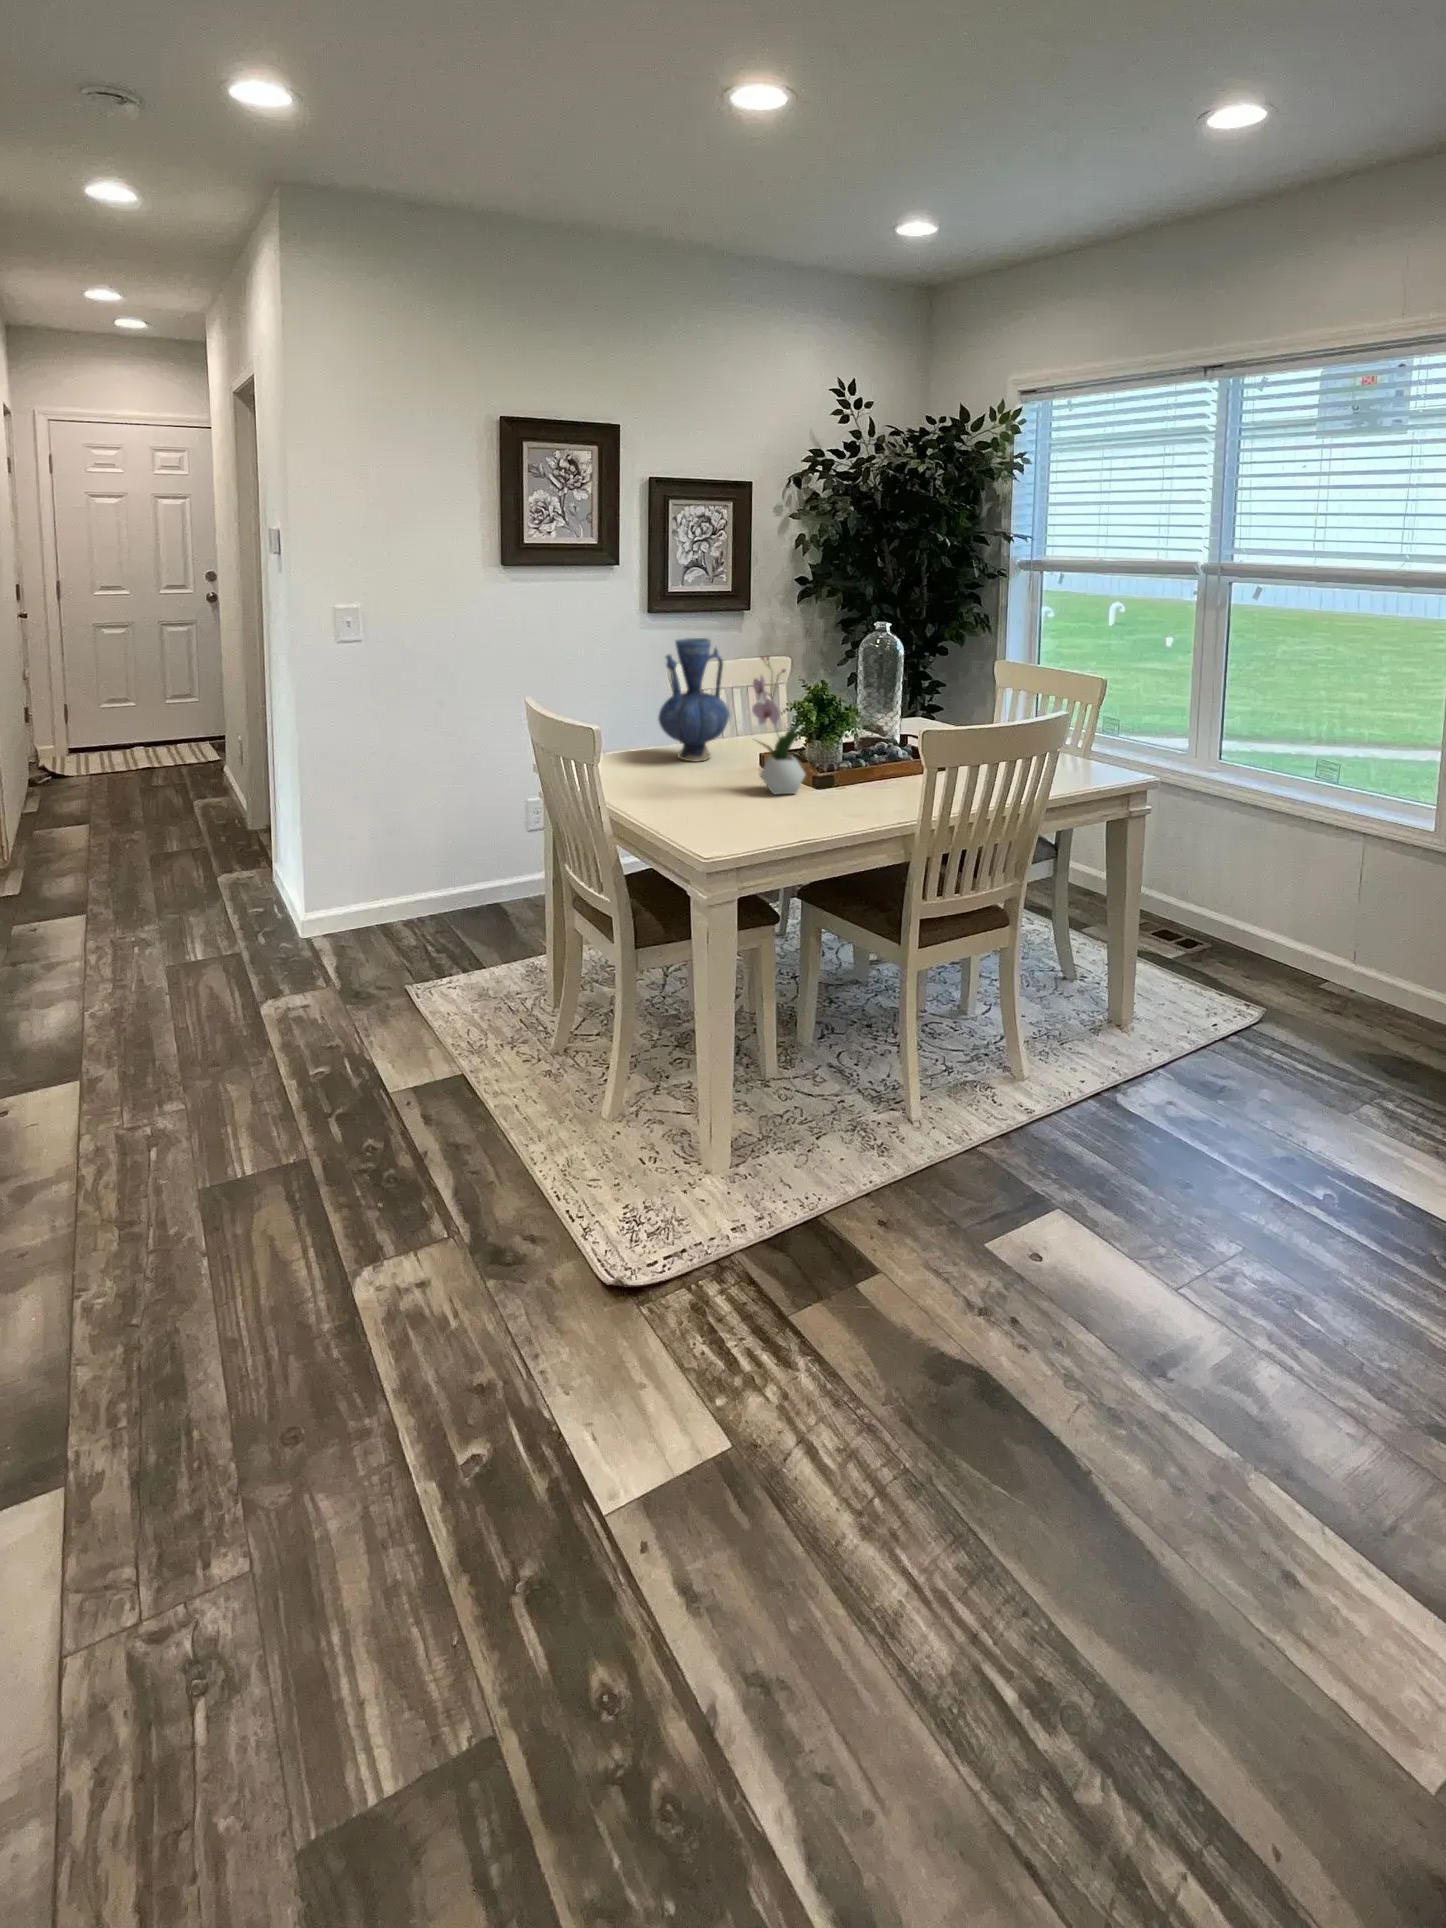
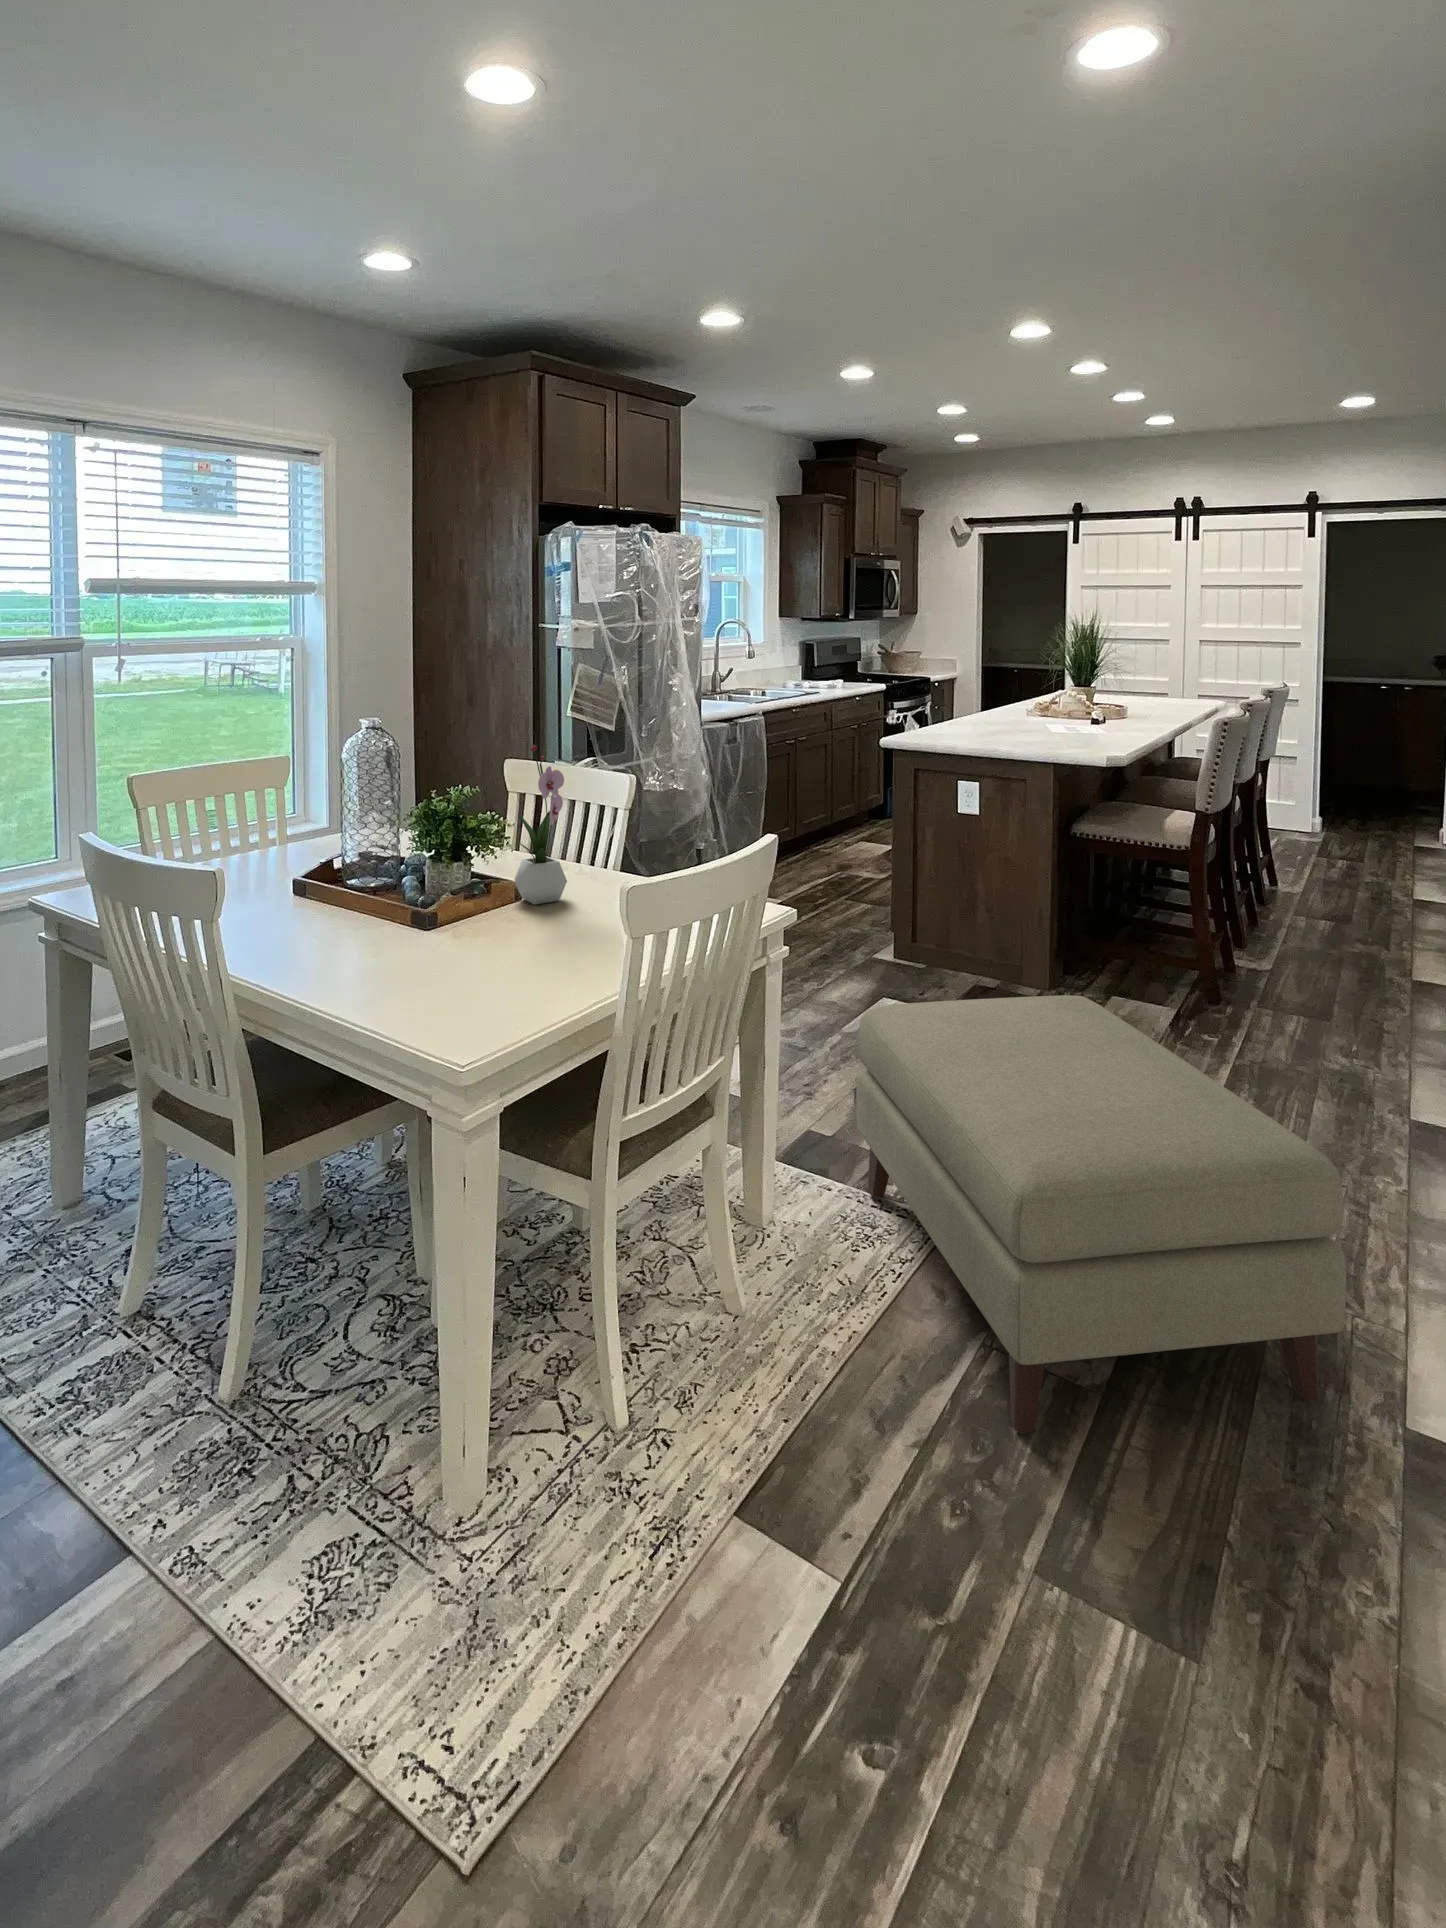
vase: present [658,638,730,762] -> none [329,763,448,961]
ottoman: none [132,1003,732,1531] -> present [856,995,1346,1434]

